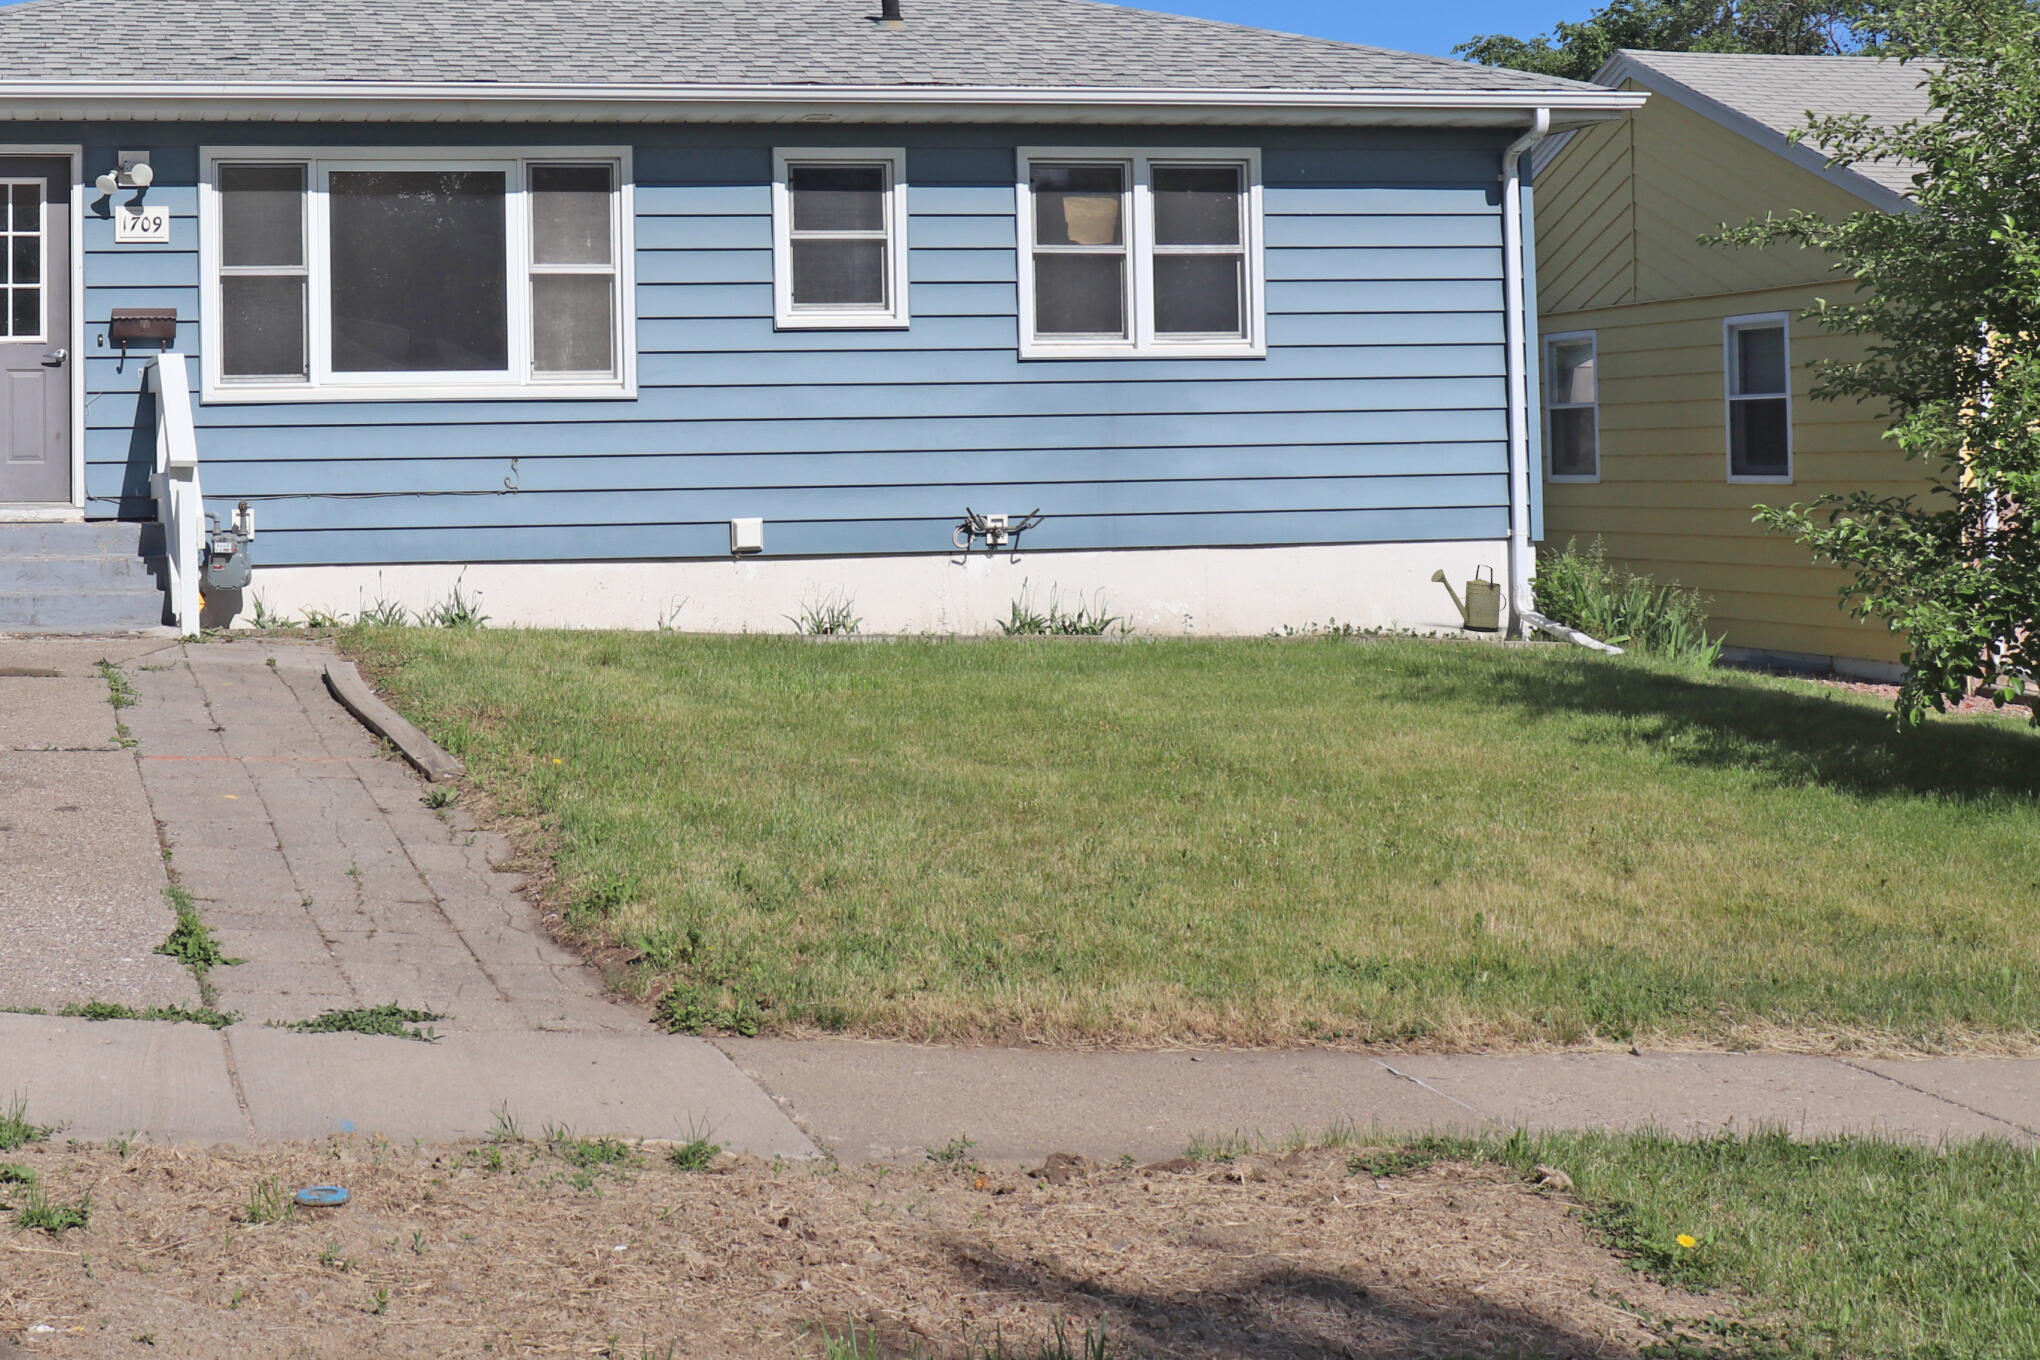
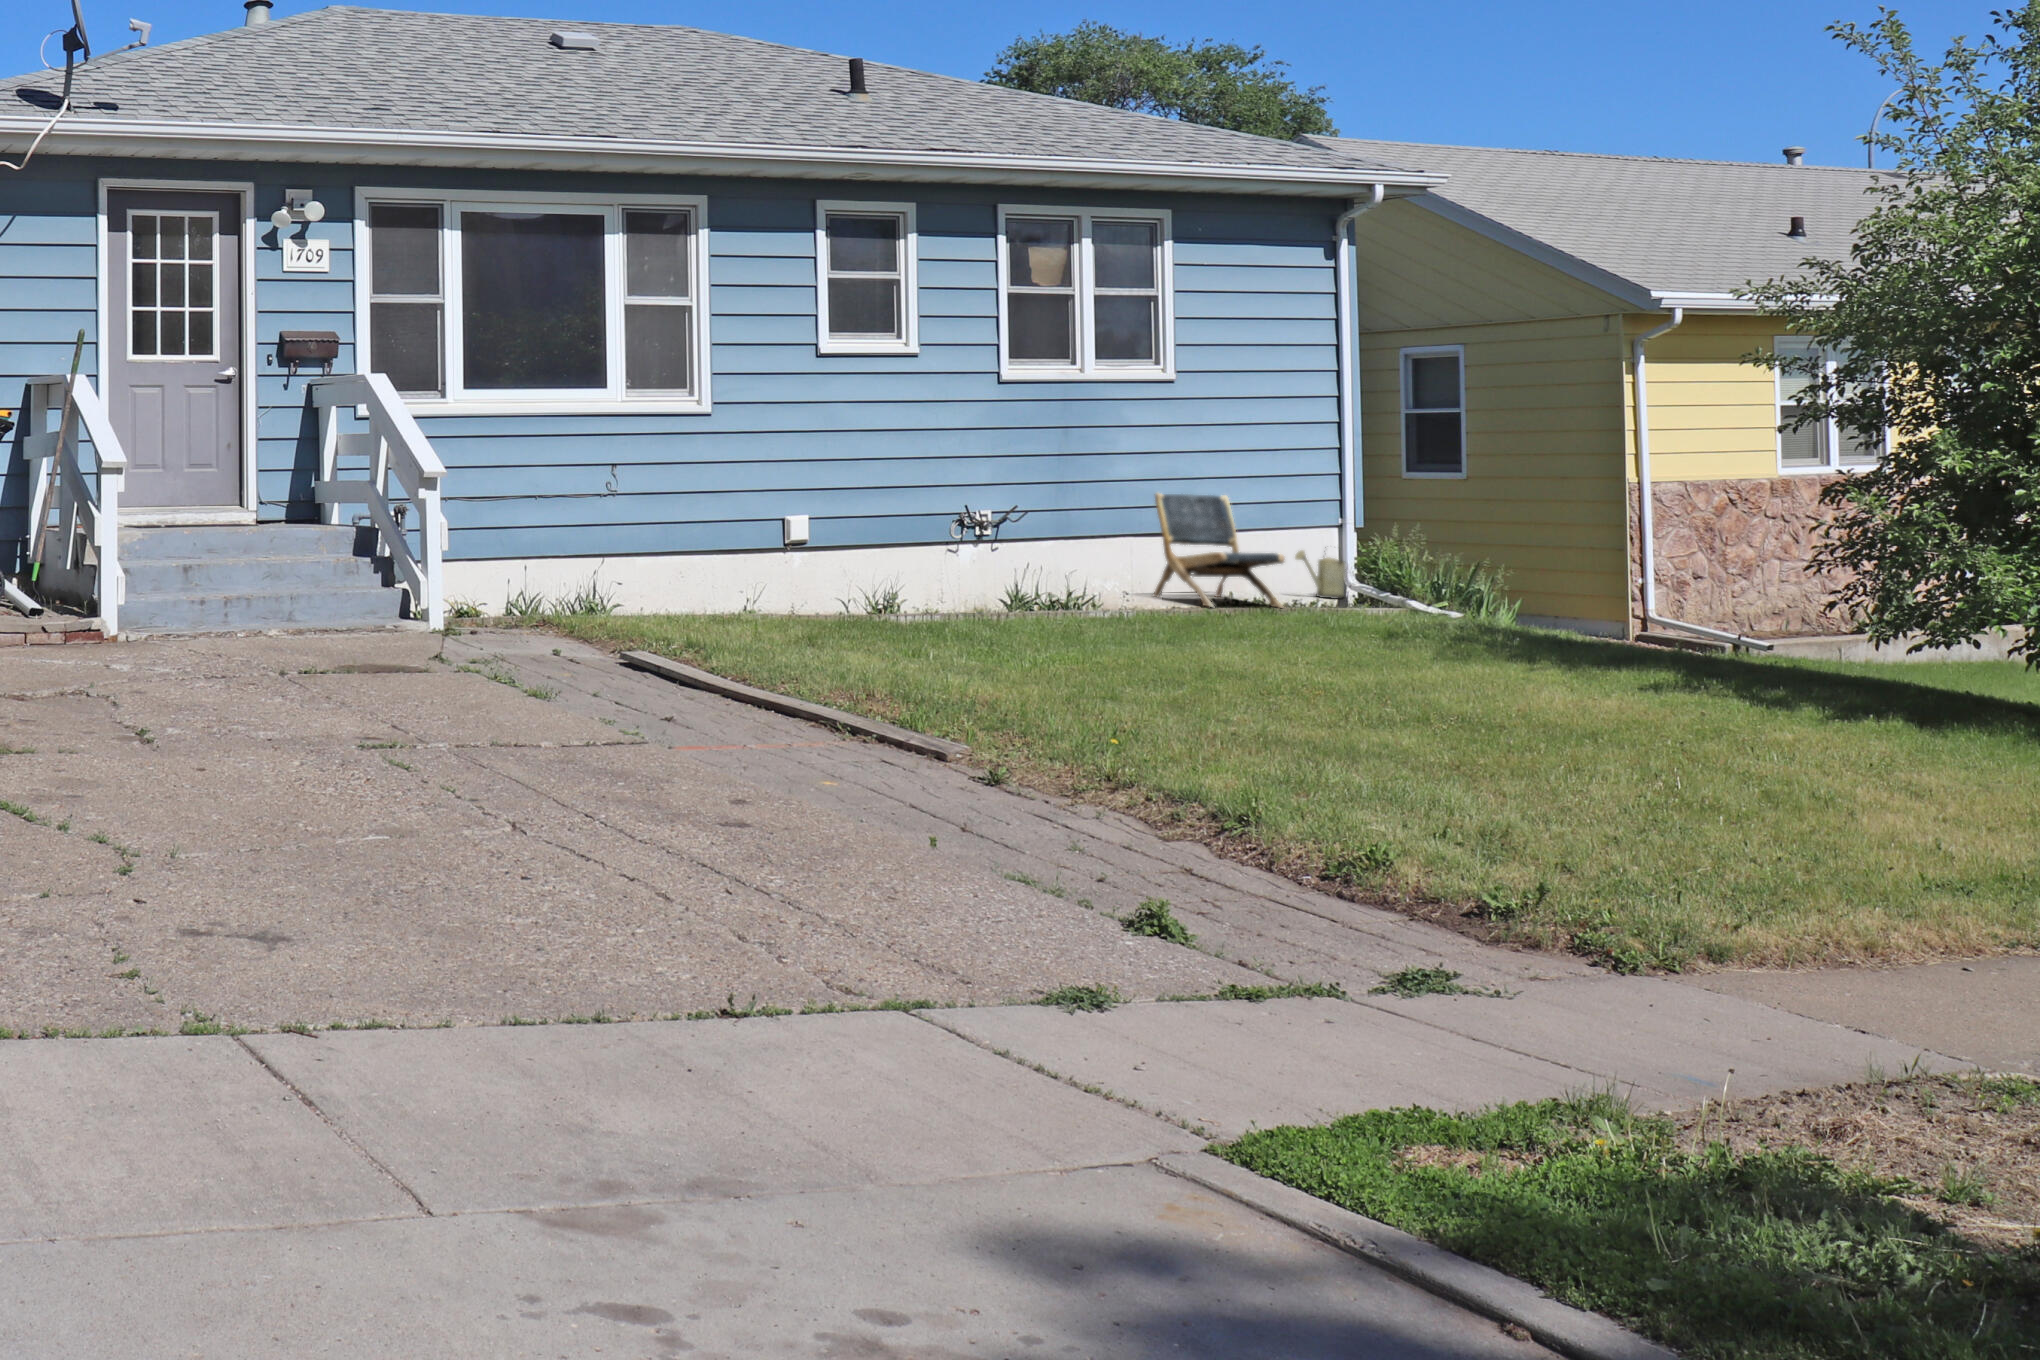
lounge chair: none [1227,496,1384,644] -> present [1153,493,1284,608]

